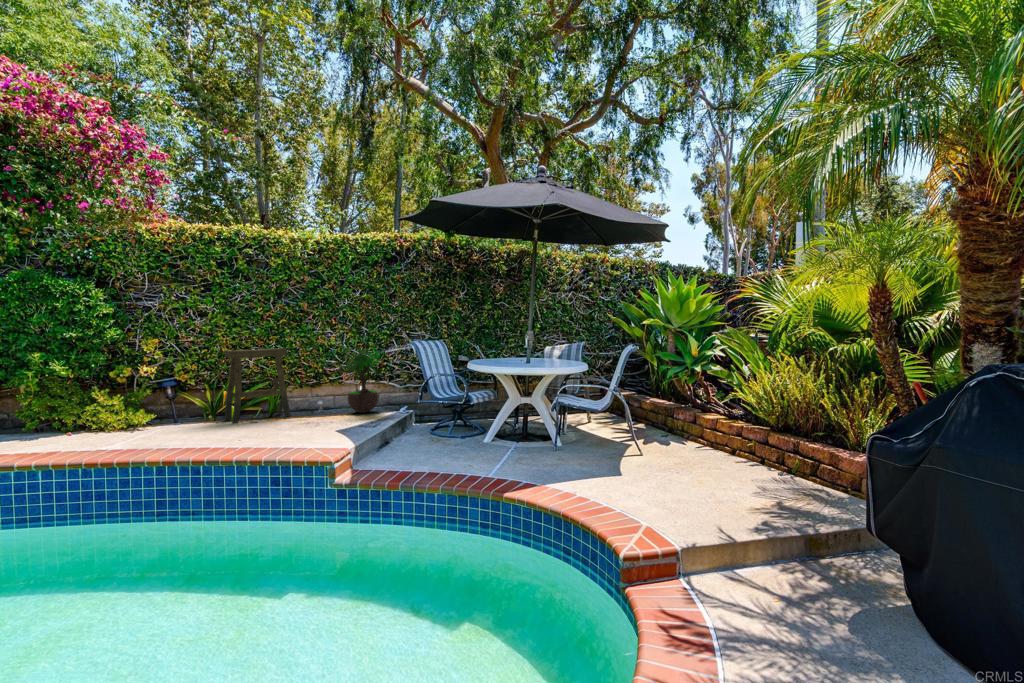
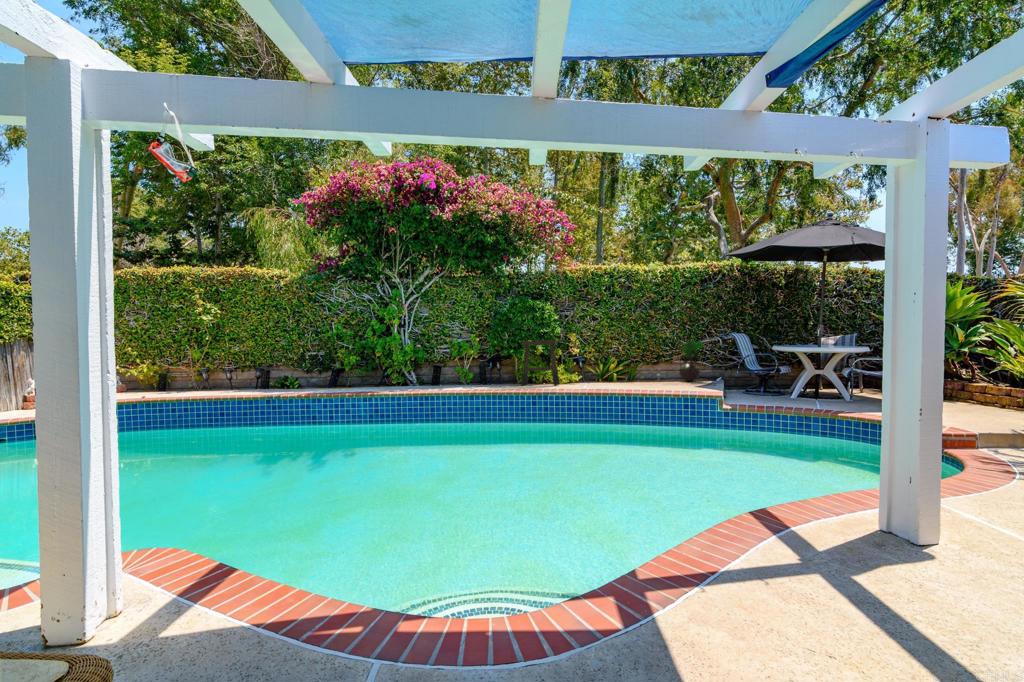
stool: present [225,349,290,423] -> present [521,340,559,386]

